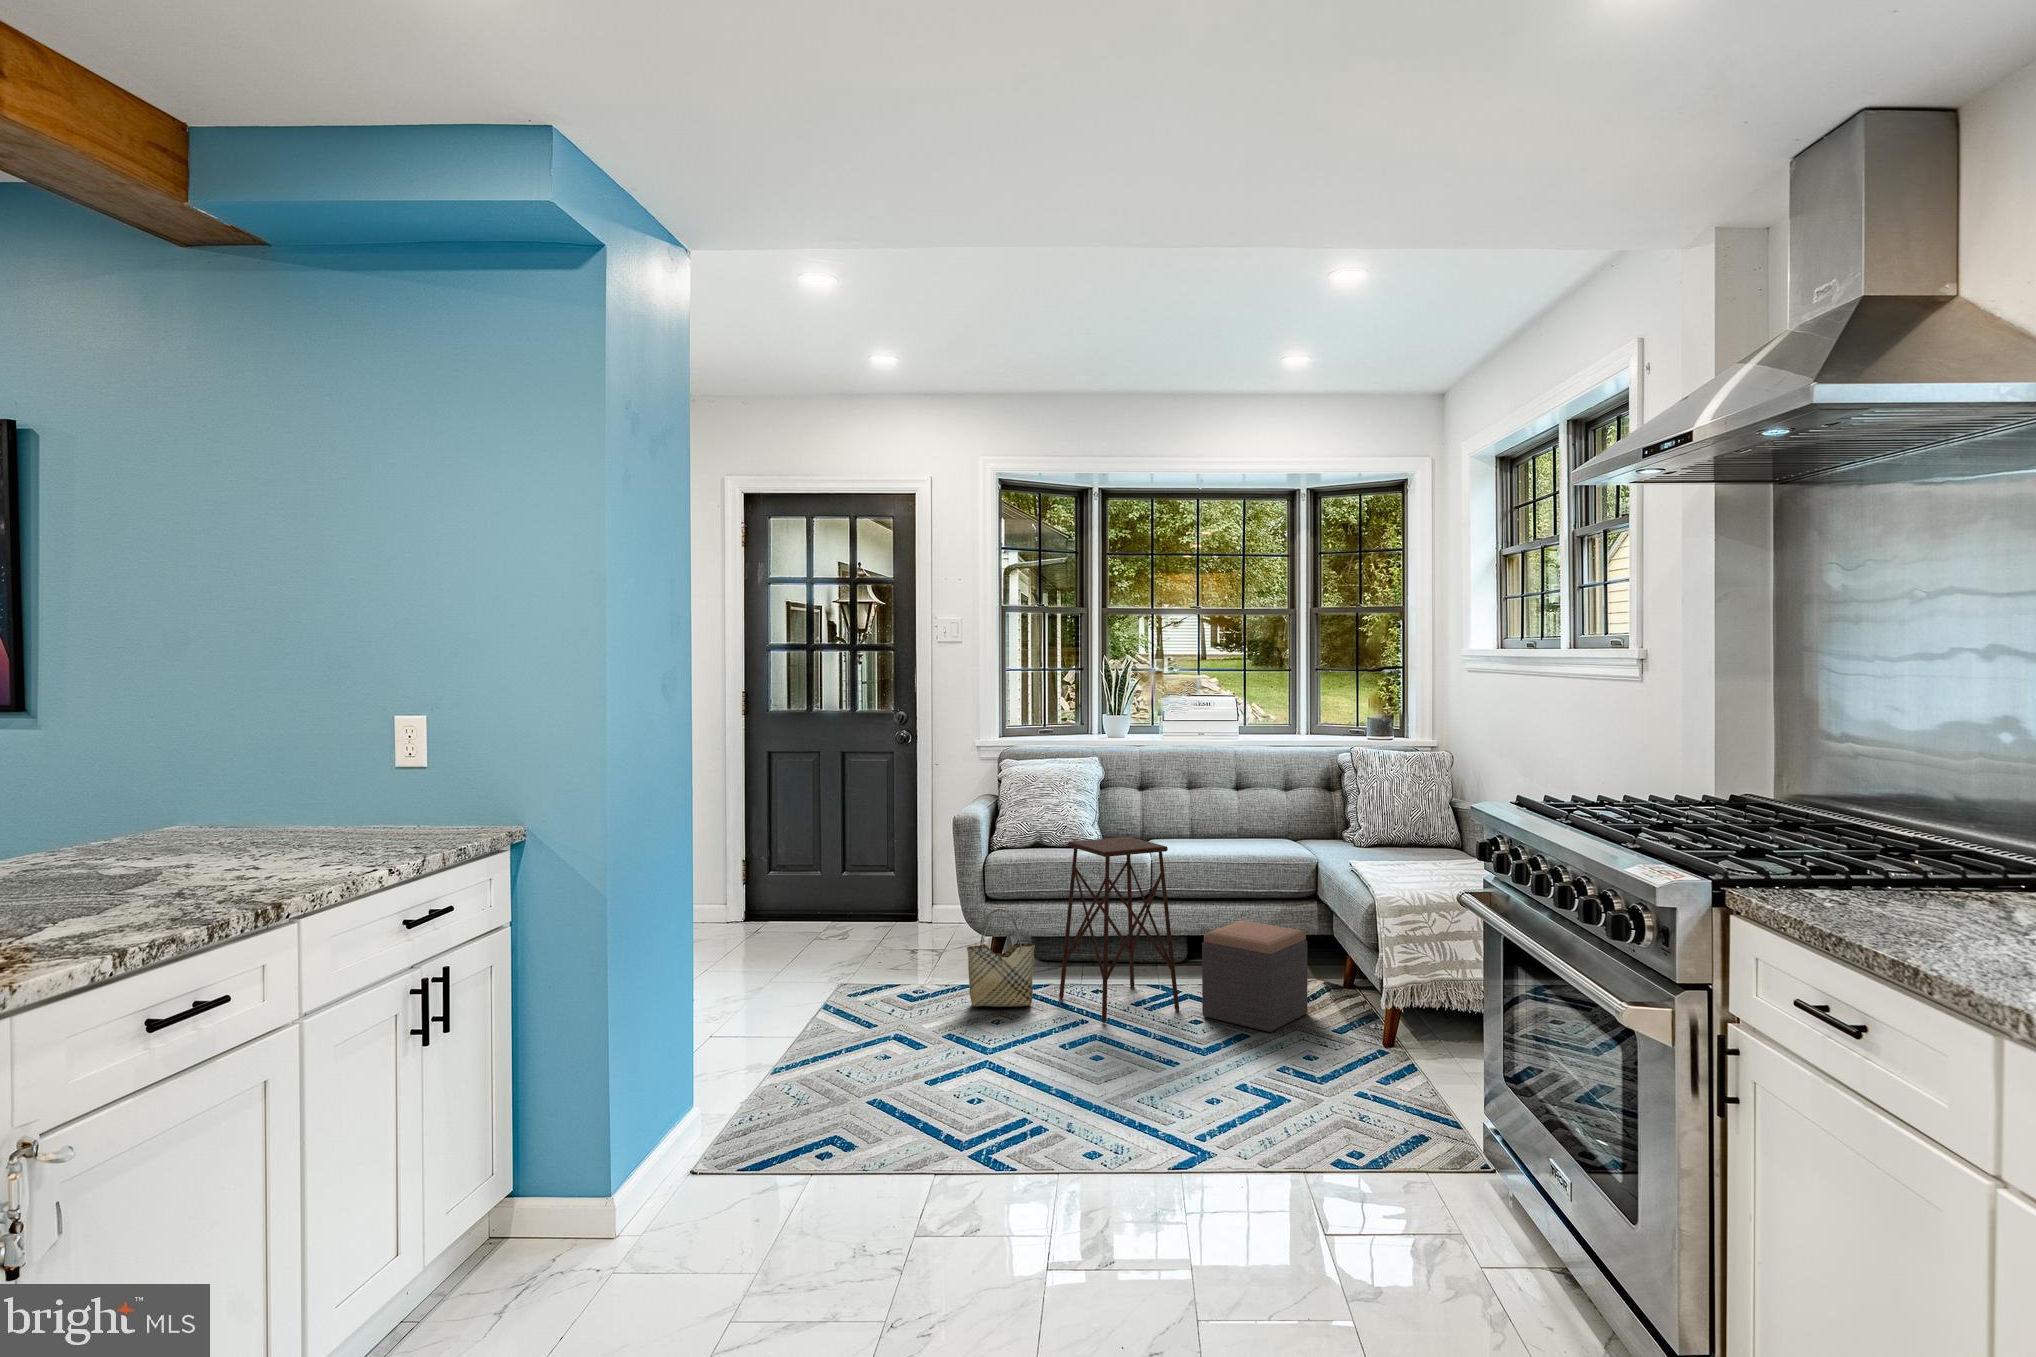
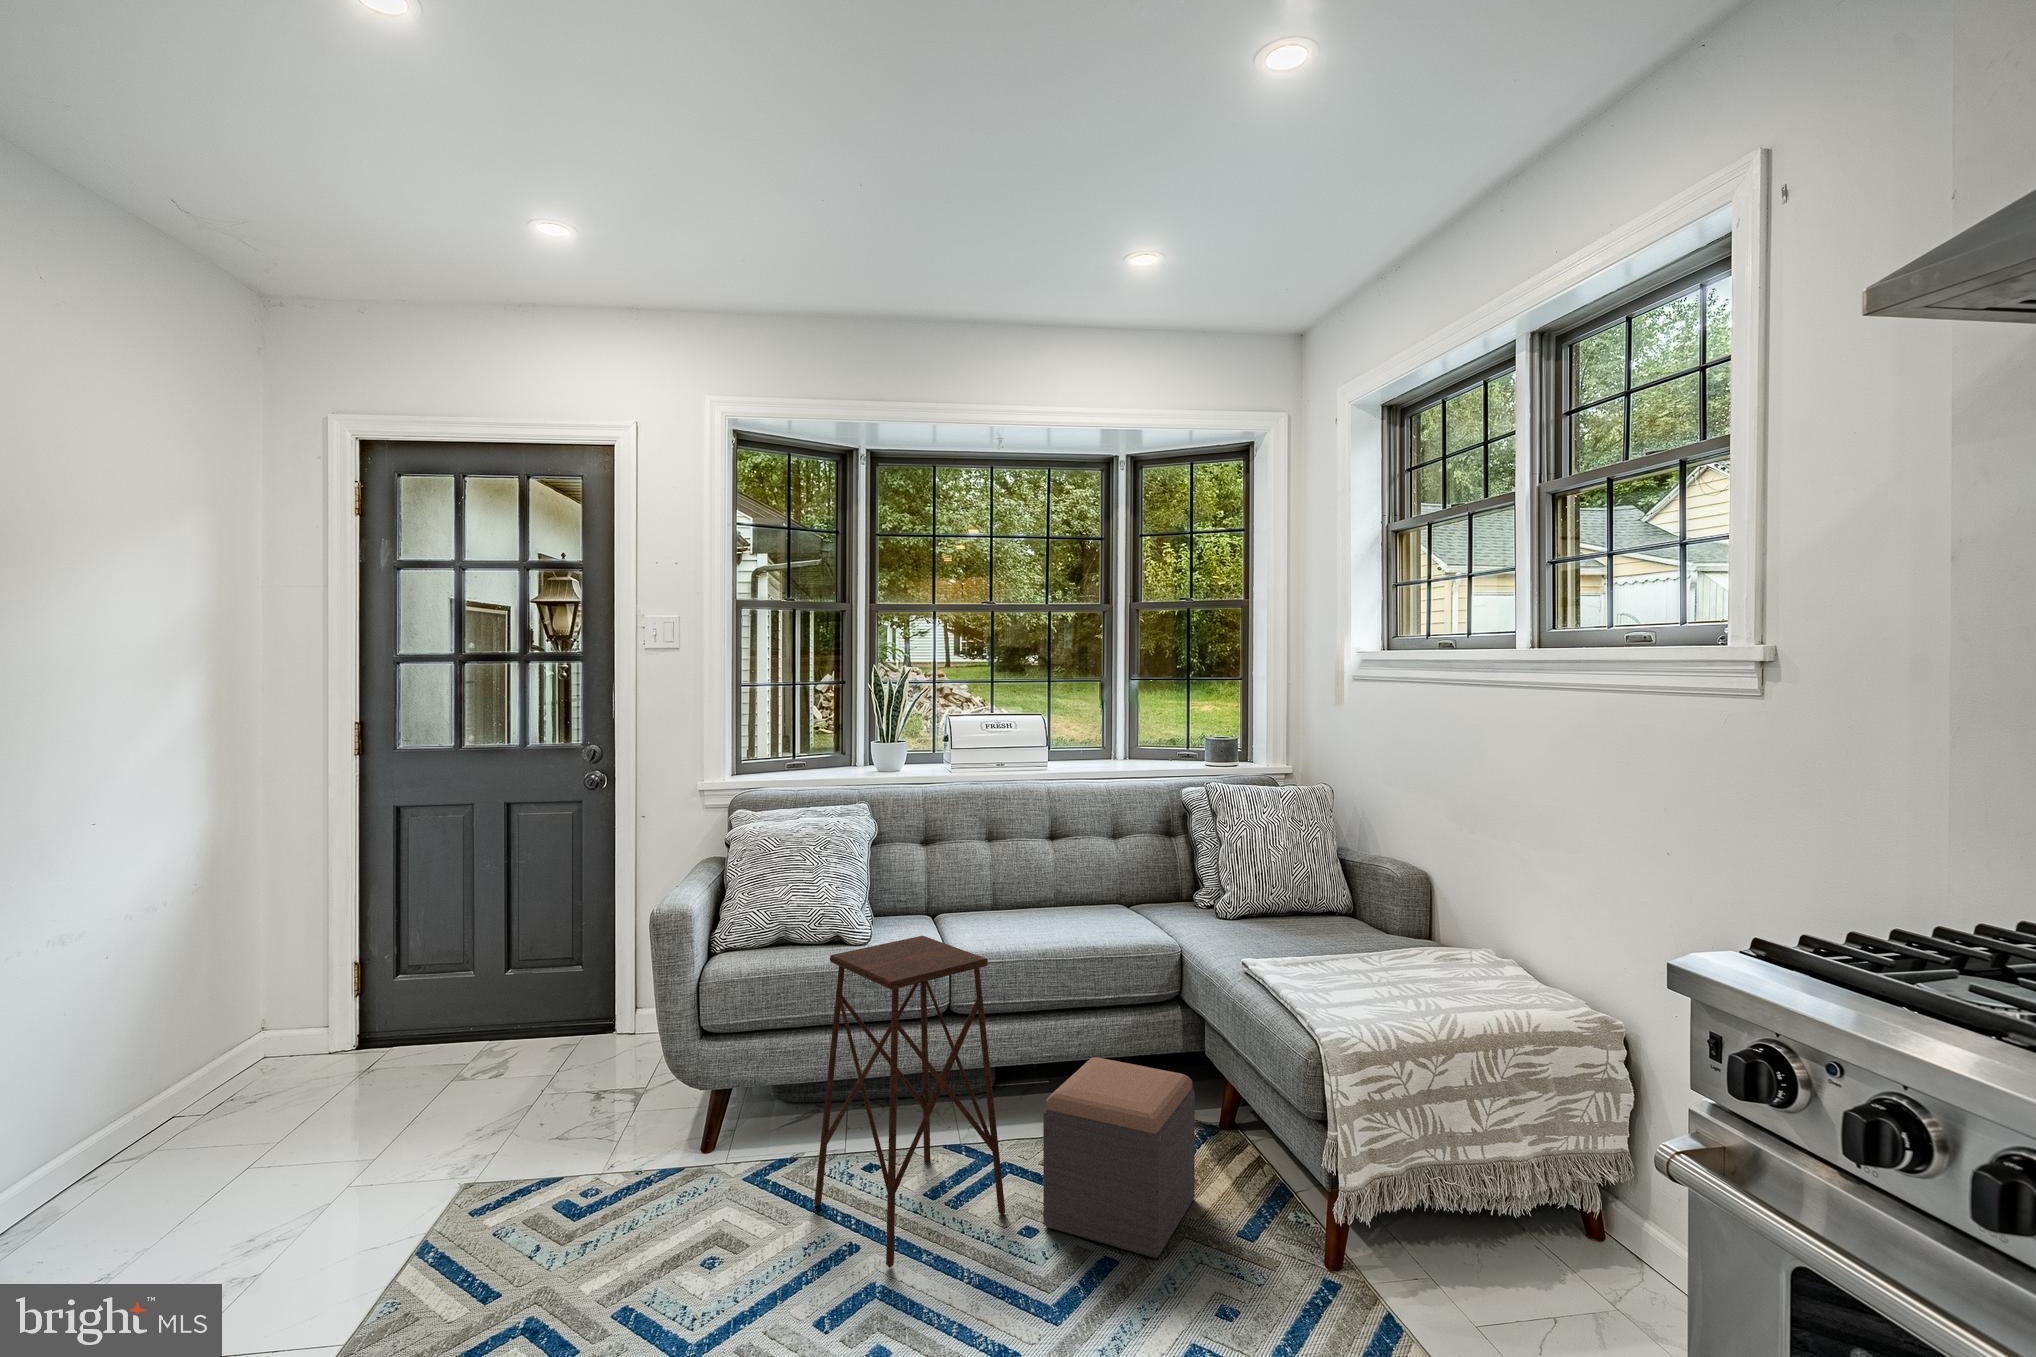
woven basket: present [967,909,1035,1007] -> none [655,1072,774,1252]

